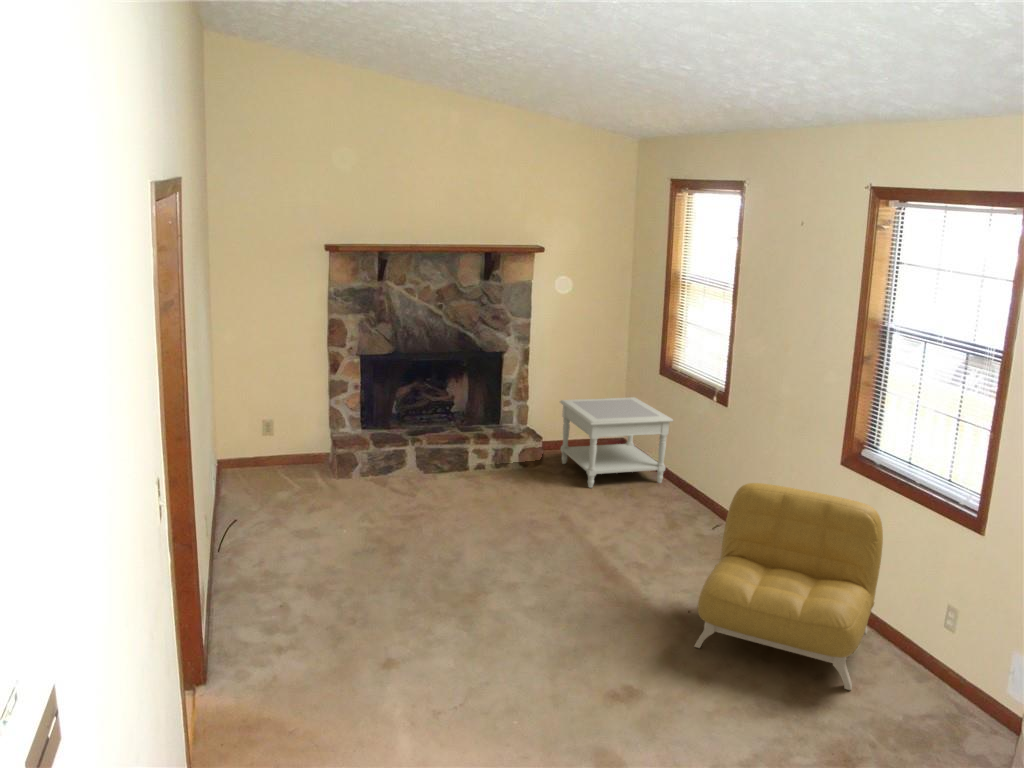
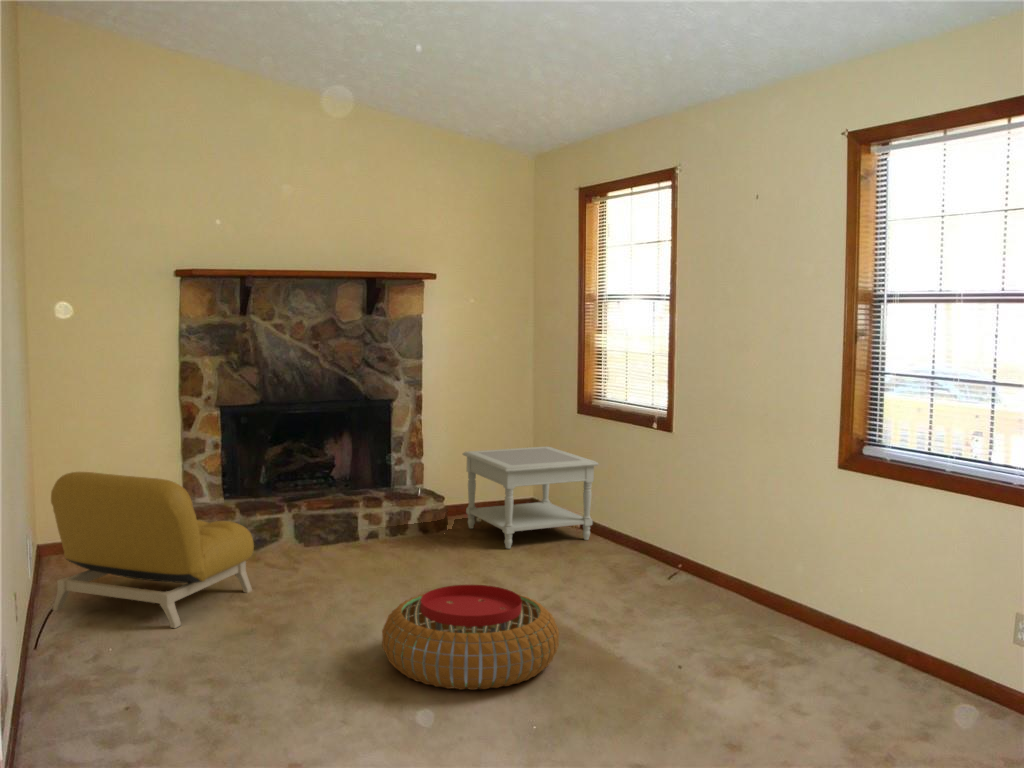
armchair: present [695,483,883,690] -> present [51,472,254,628]
pouf: none [462,538,607,631] -> present [382,585,559,690]

